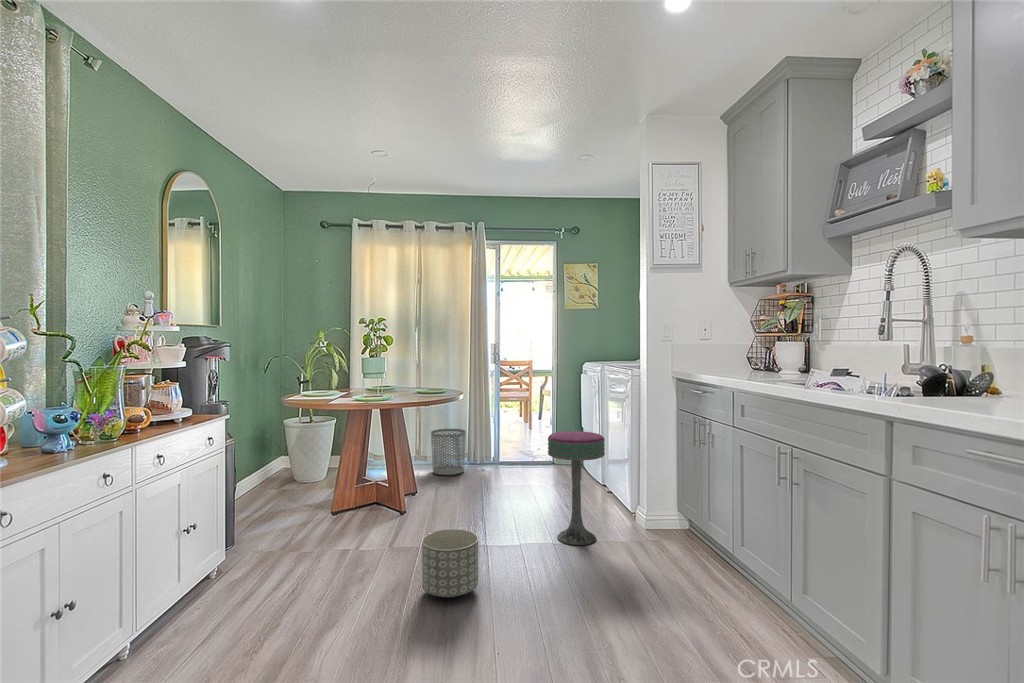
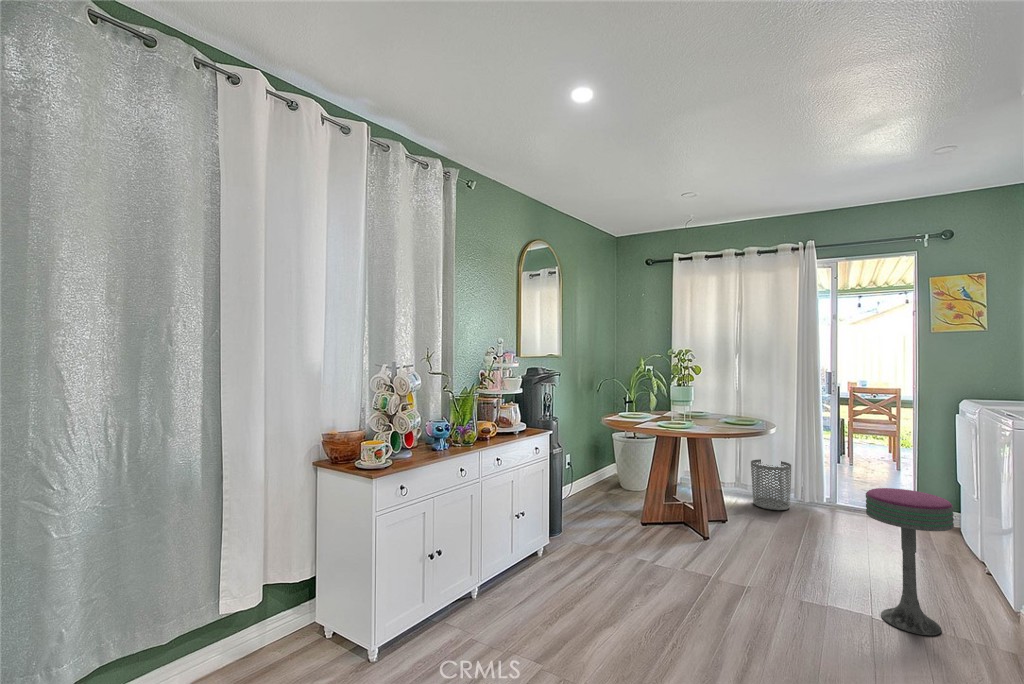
planter: present [422,529,478,598] -> none [694,567,755,639]

